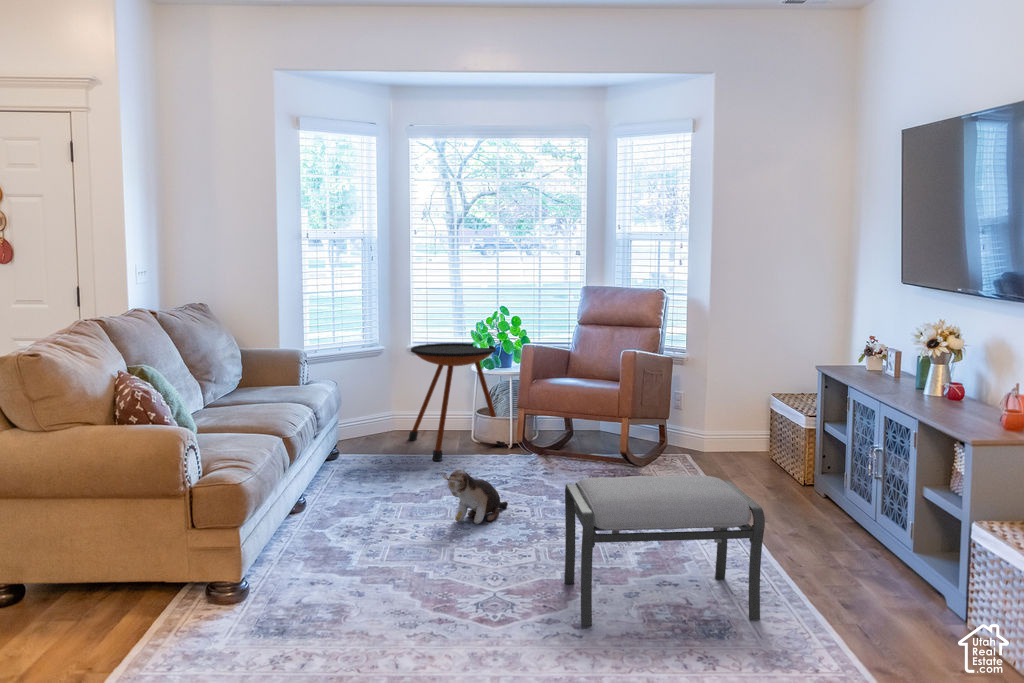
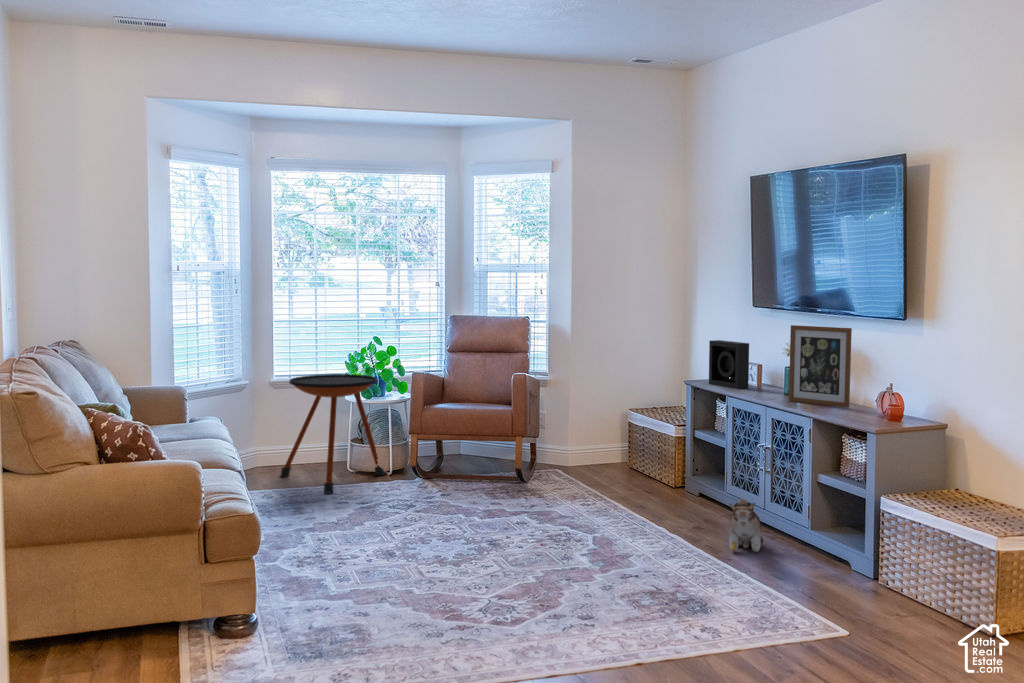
picture frame: none [913,308,987,409] -> present [789,325,852,407]
speaker: none [845,321,889,378] -> present [709,340,749,389]
plush toy: present [442,470,508,524] -> present [729,499,763,552]
ottoman: present [564,475,765,626] -> none [542,476,730,617]

